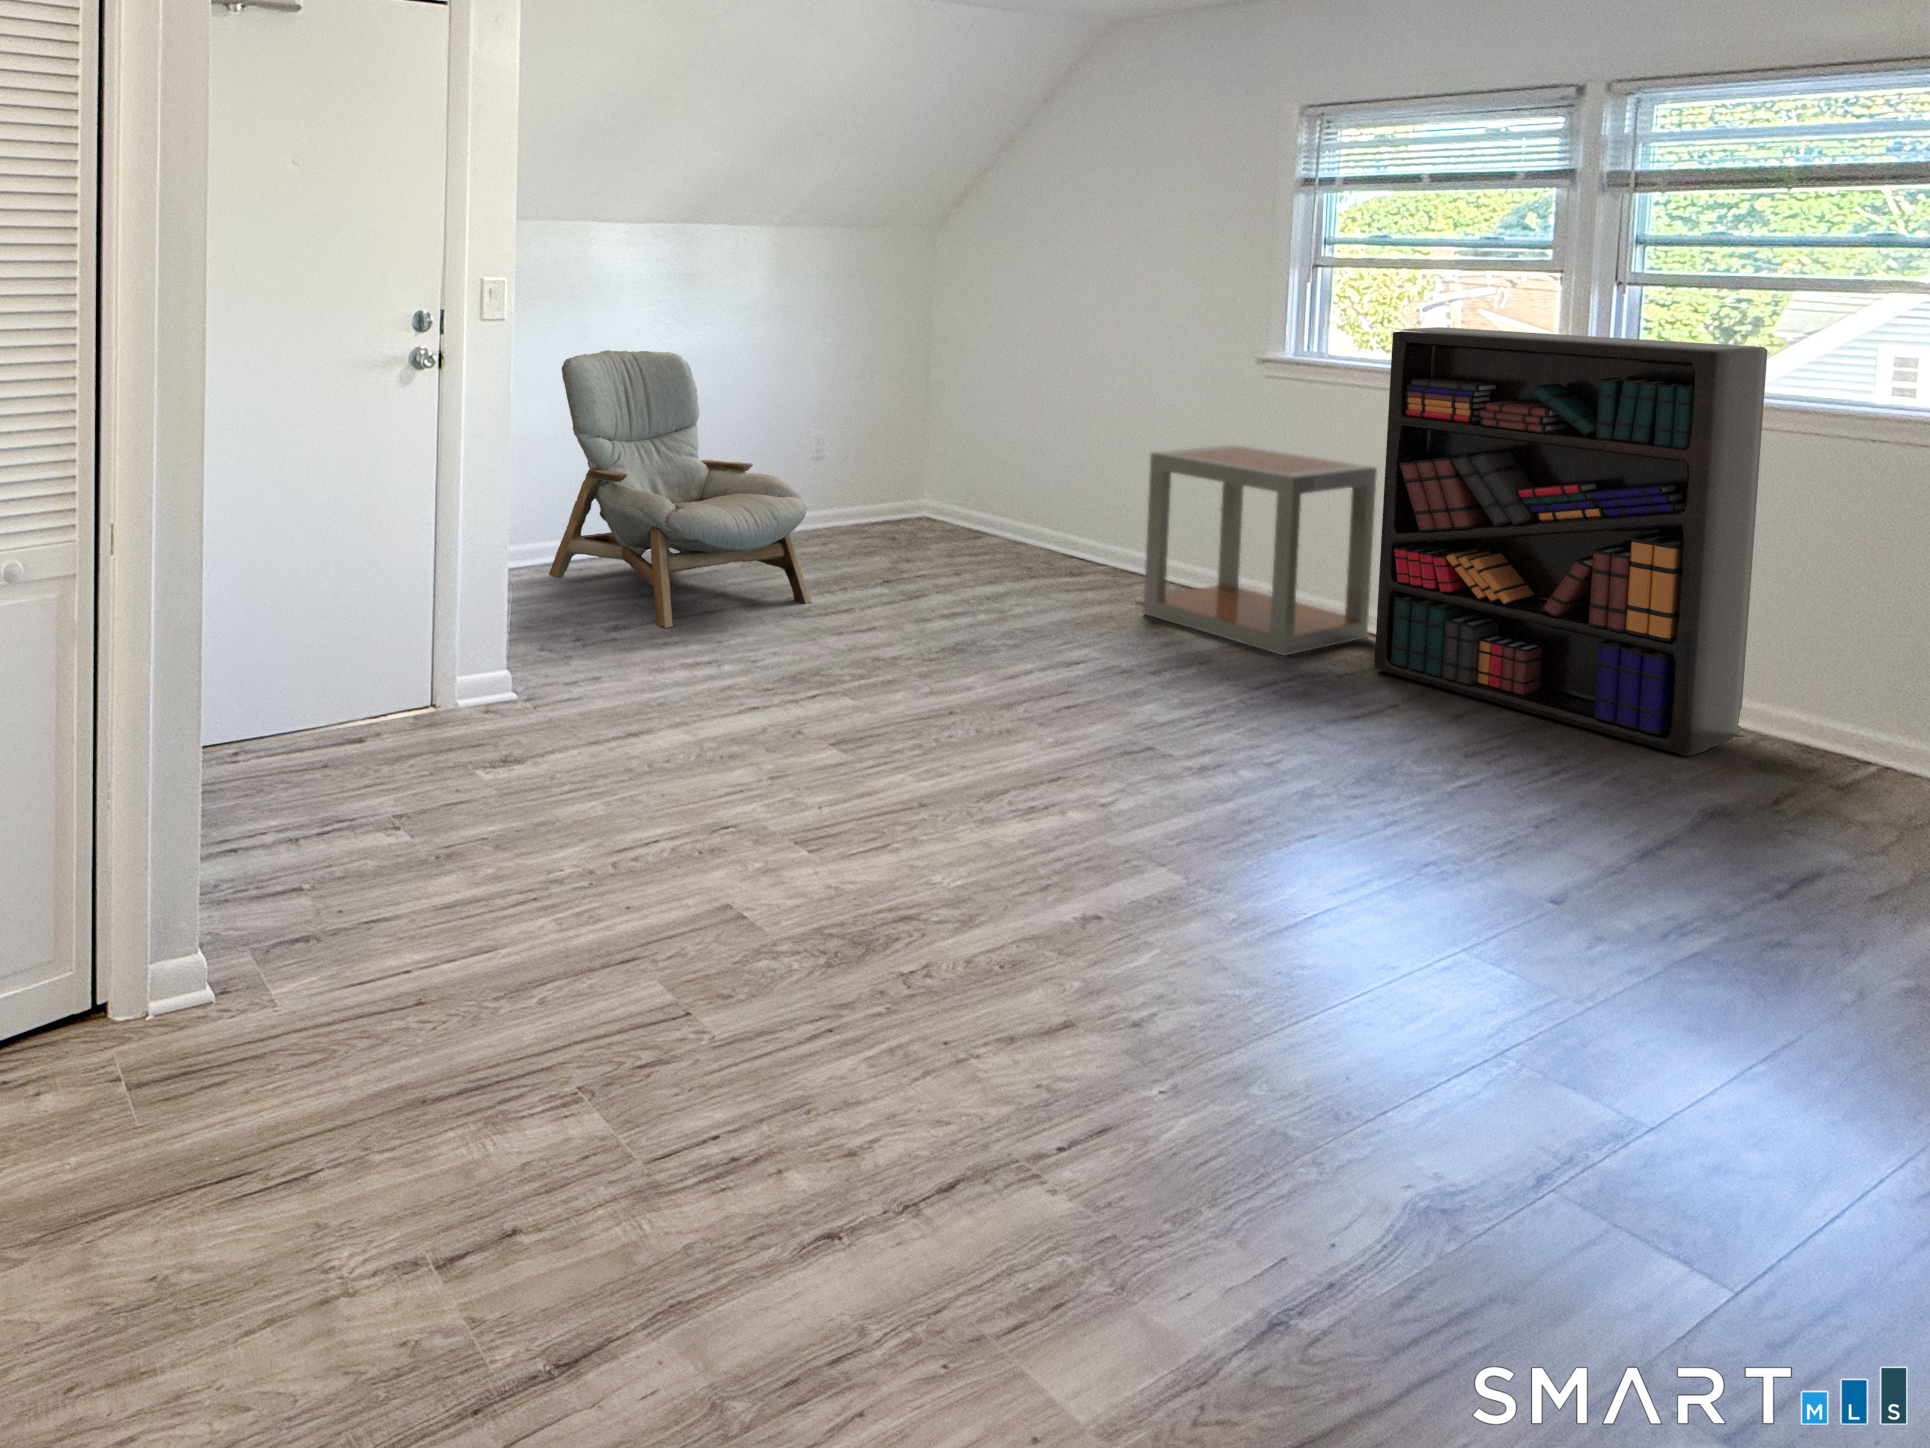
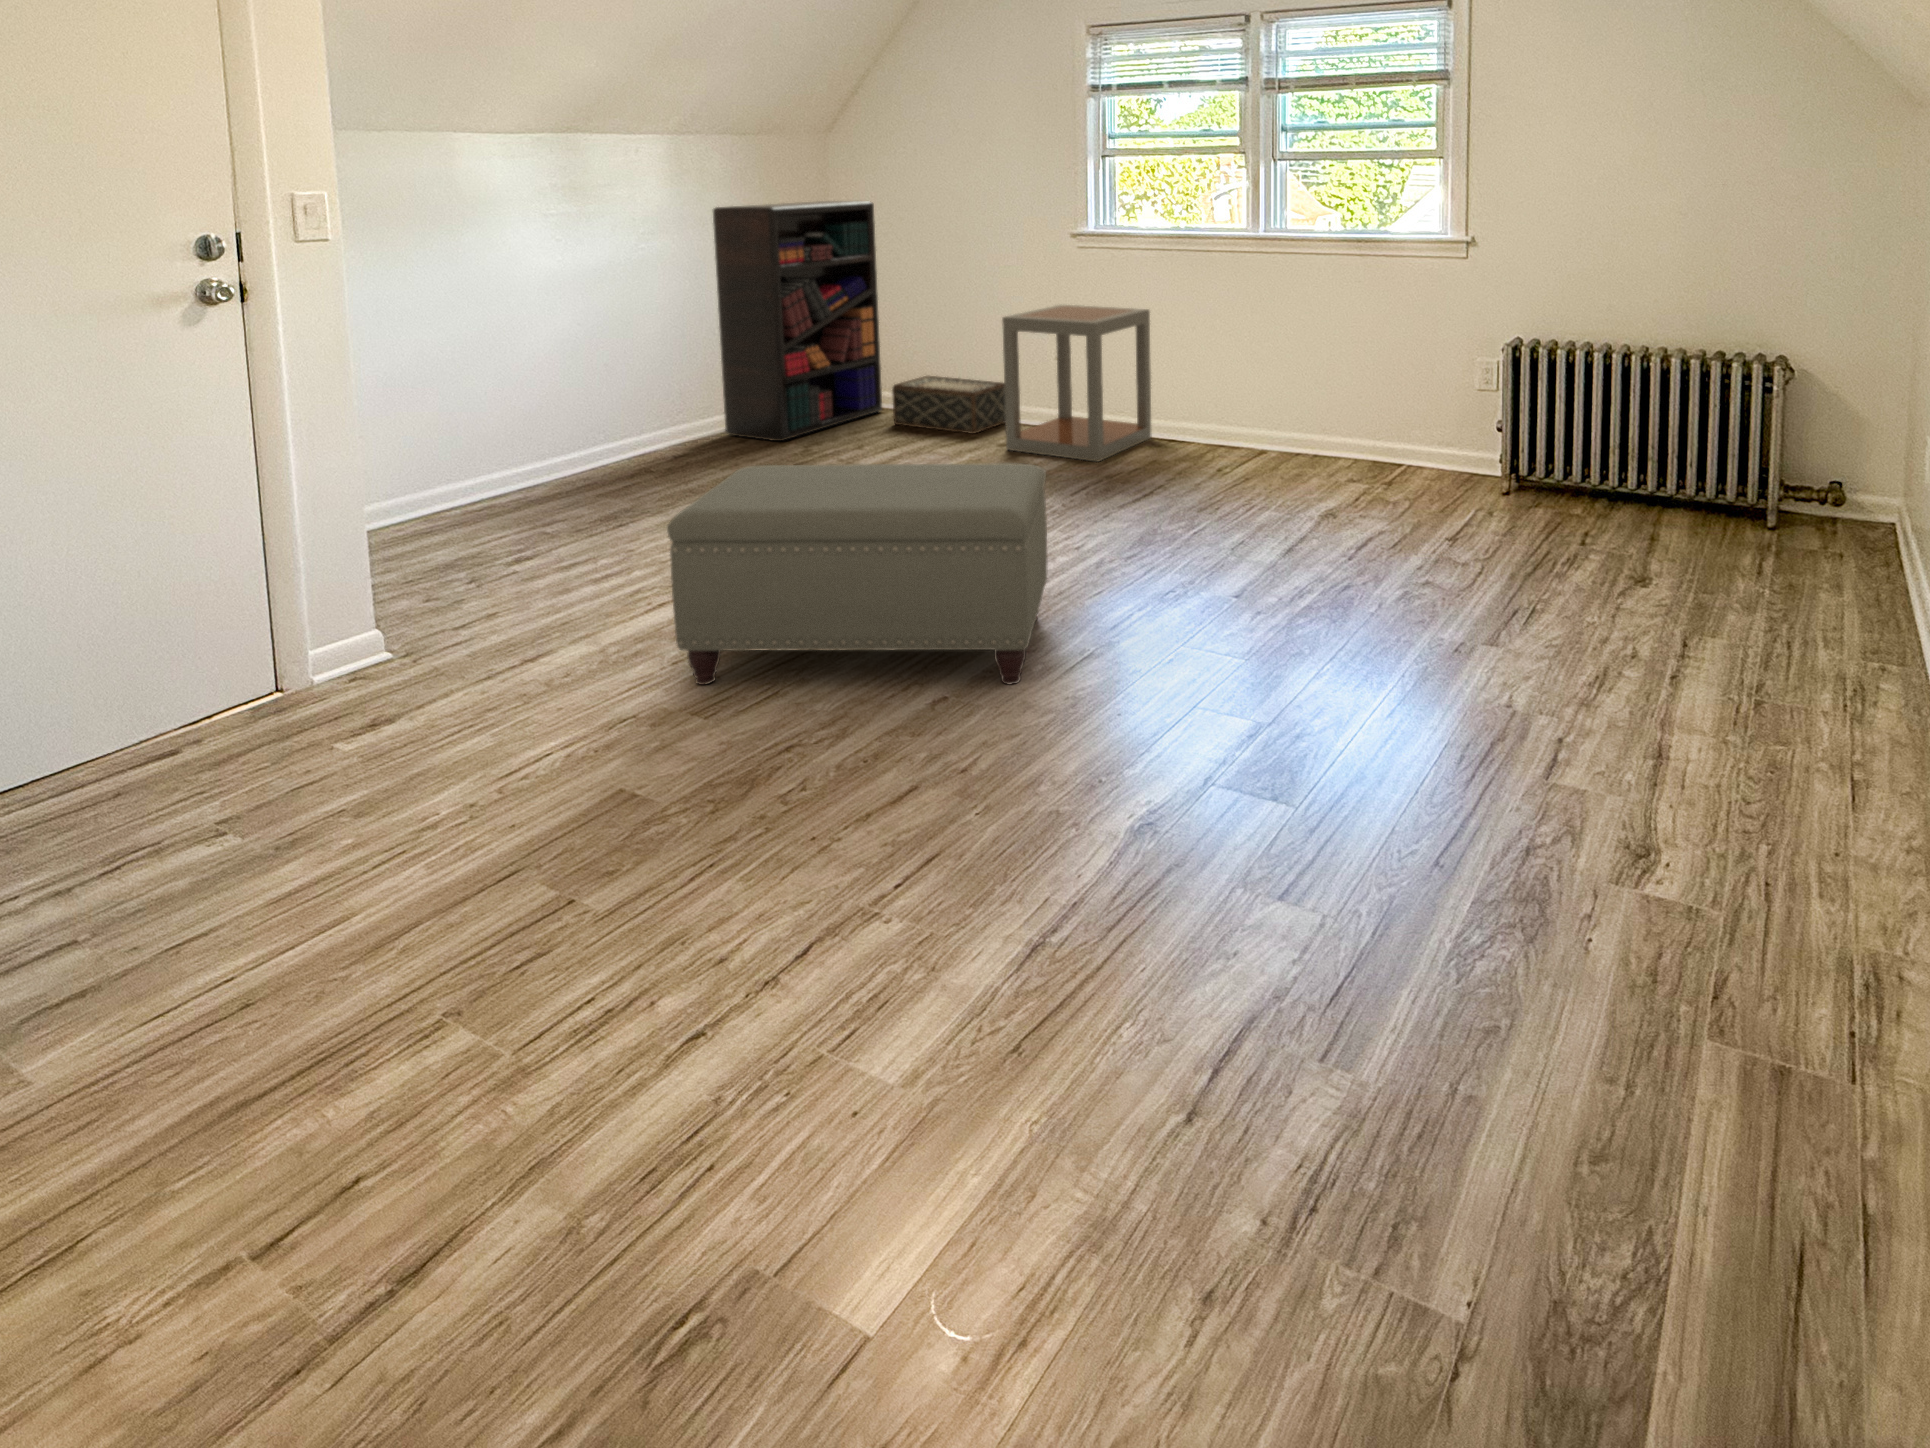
bookshelf: present [1374,327,1767,756] -> present [713,201,882,441]
armchair: present [549,350,812,628] -> none [442,269,734,546]
woven basket: none [989,505,1143,585] -> present [892,376,1005,434]
ottoman: none [777,589,1243,934] -> present [667,463,1047,685]

